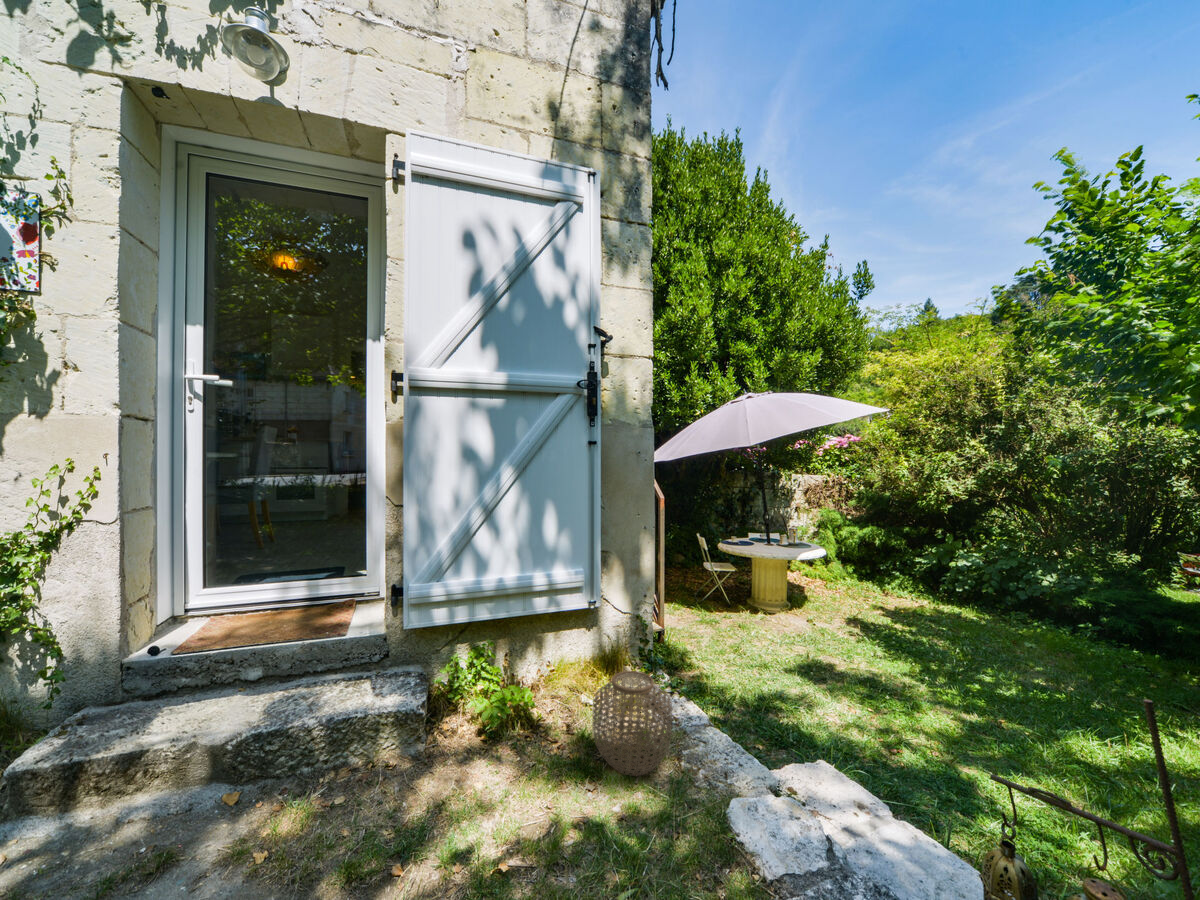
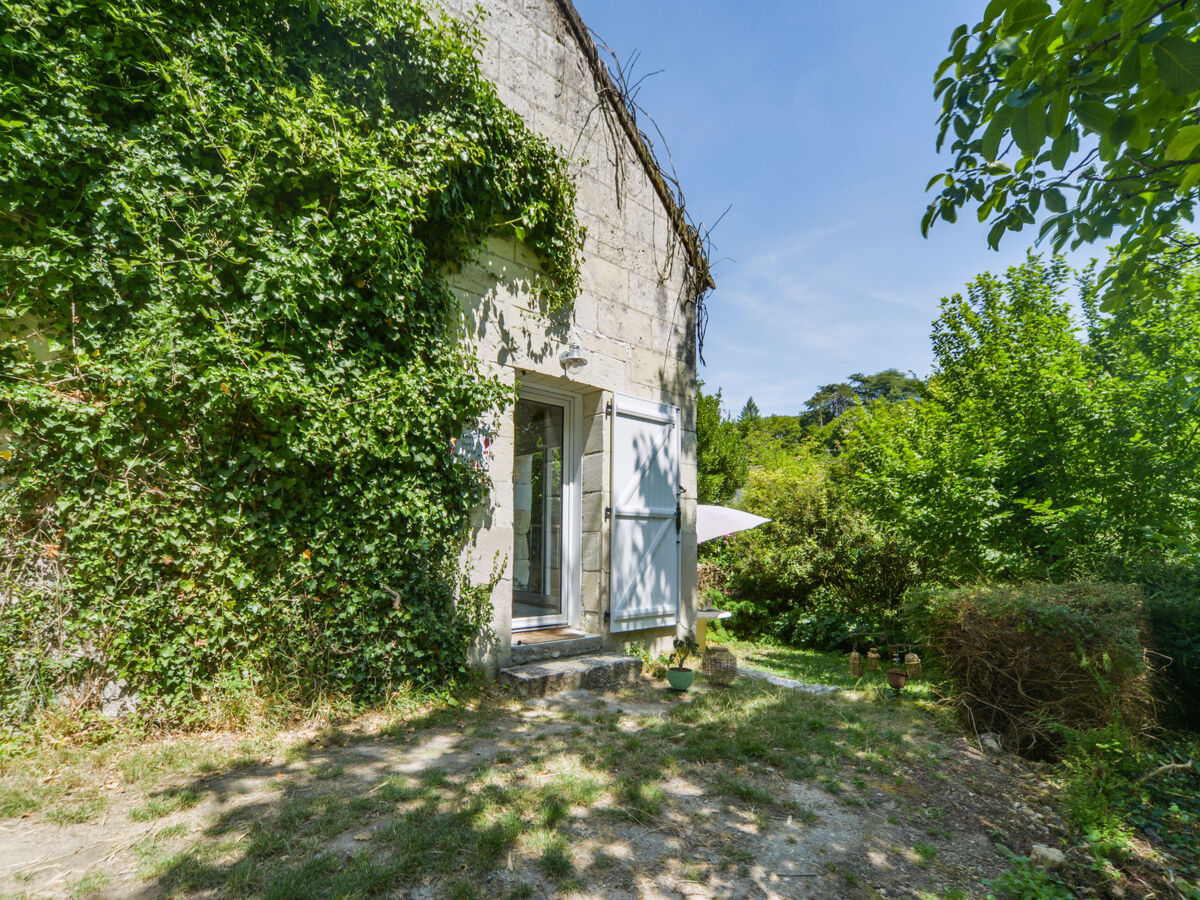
potted plant: none [467,657,551,786] -> present [667,636,699,690]

